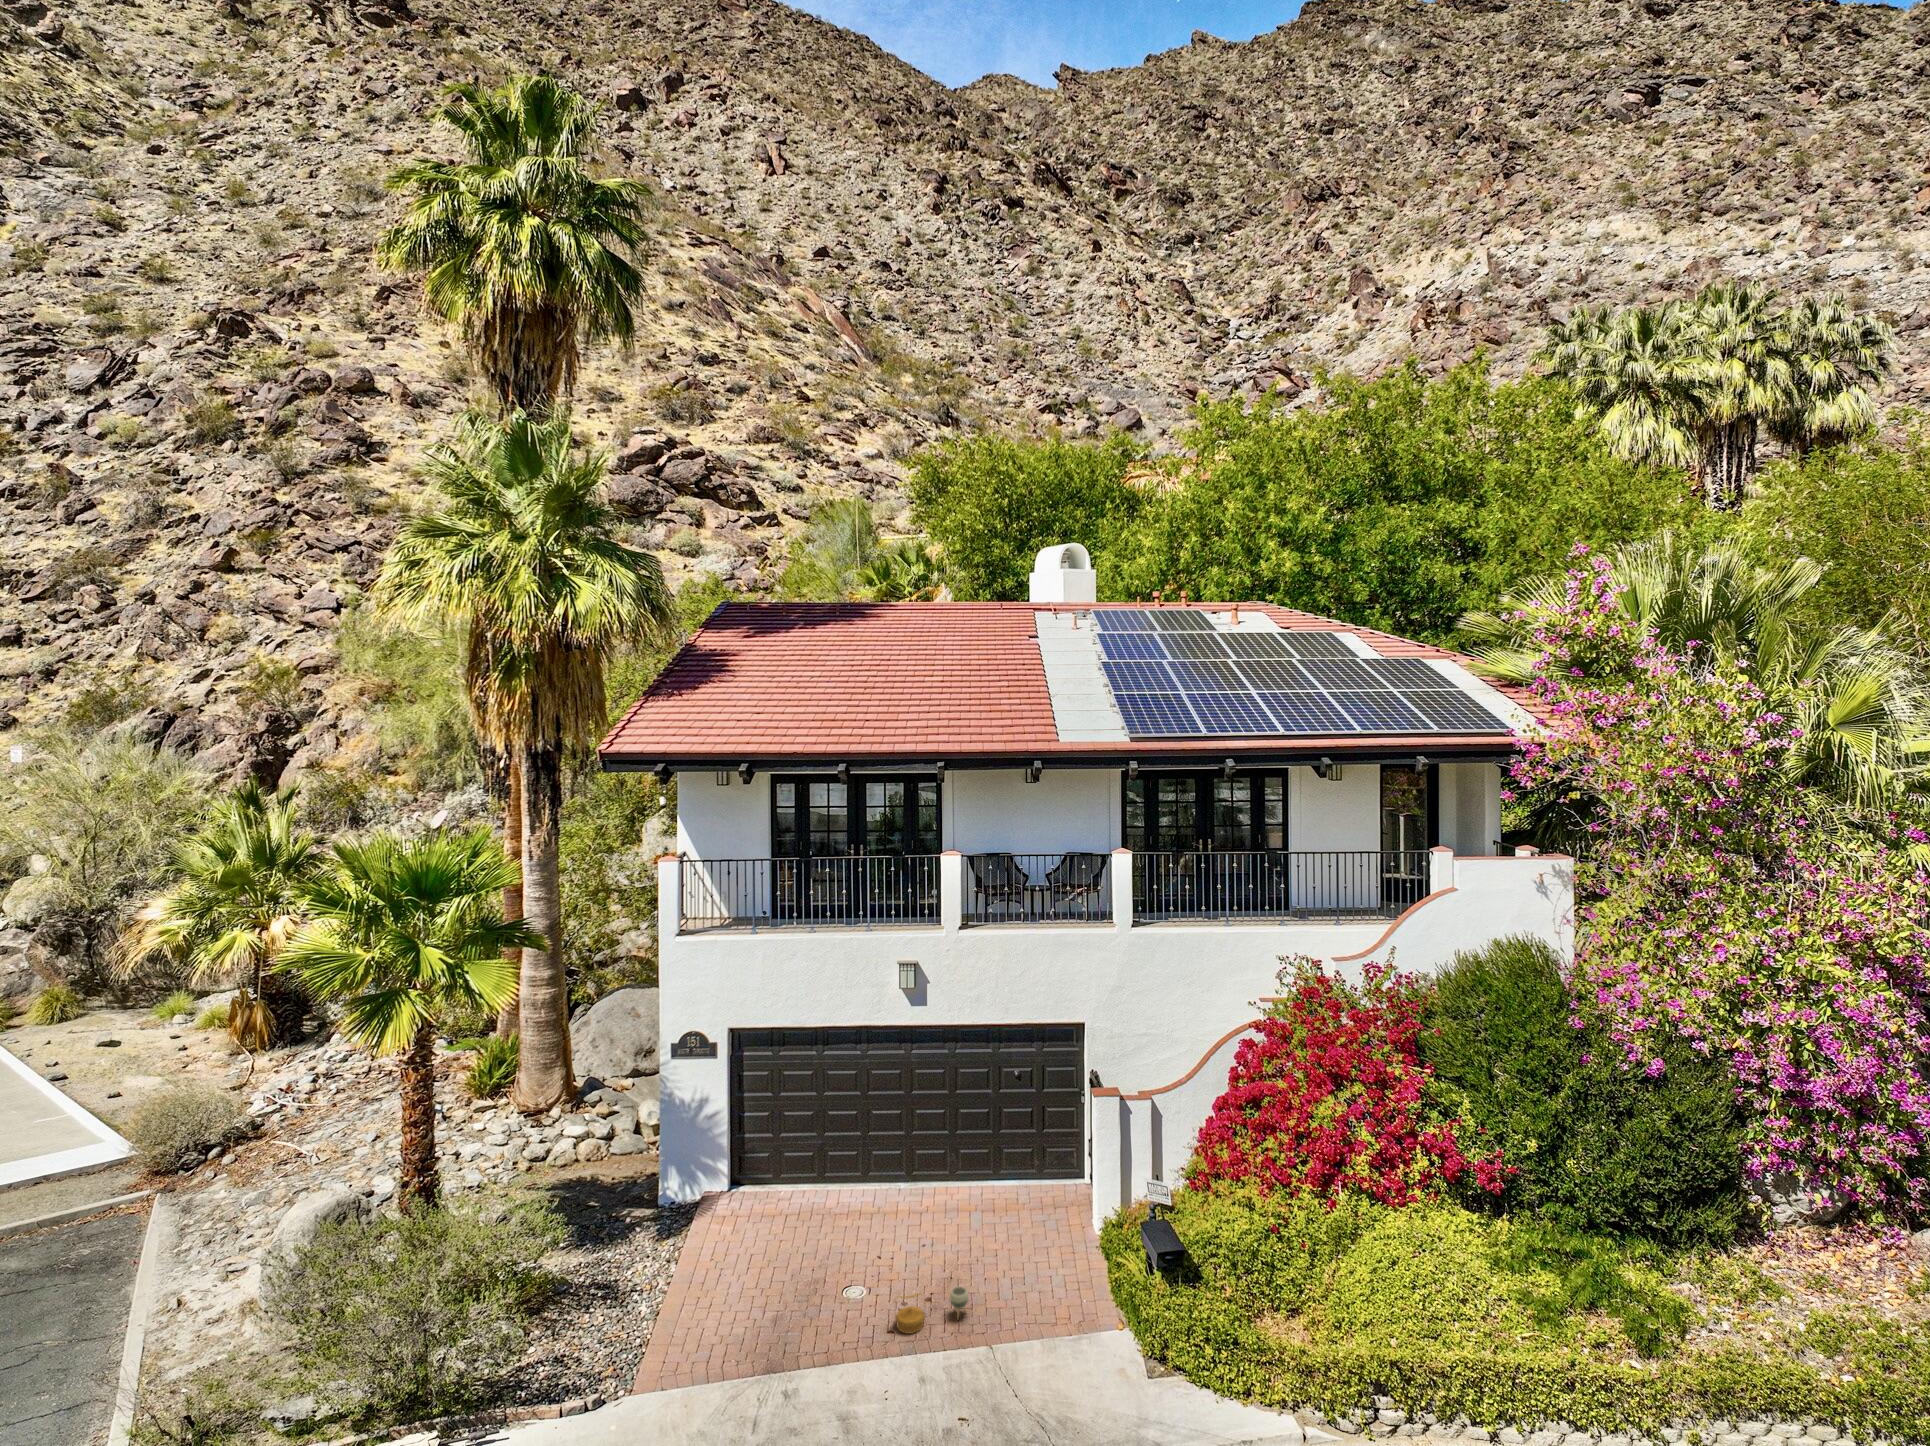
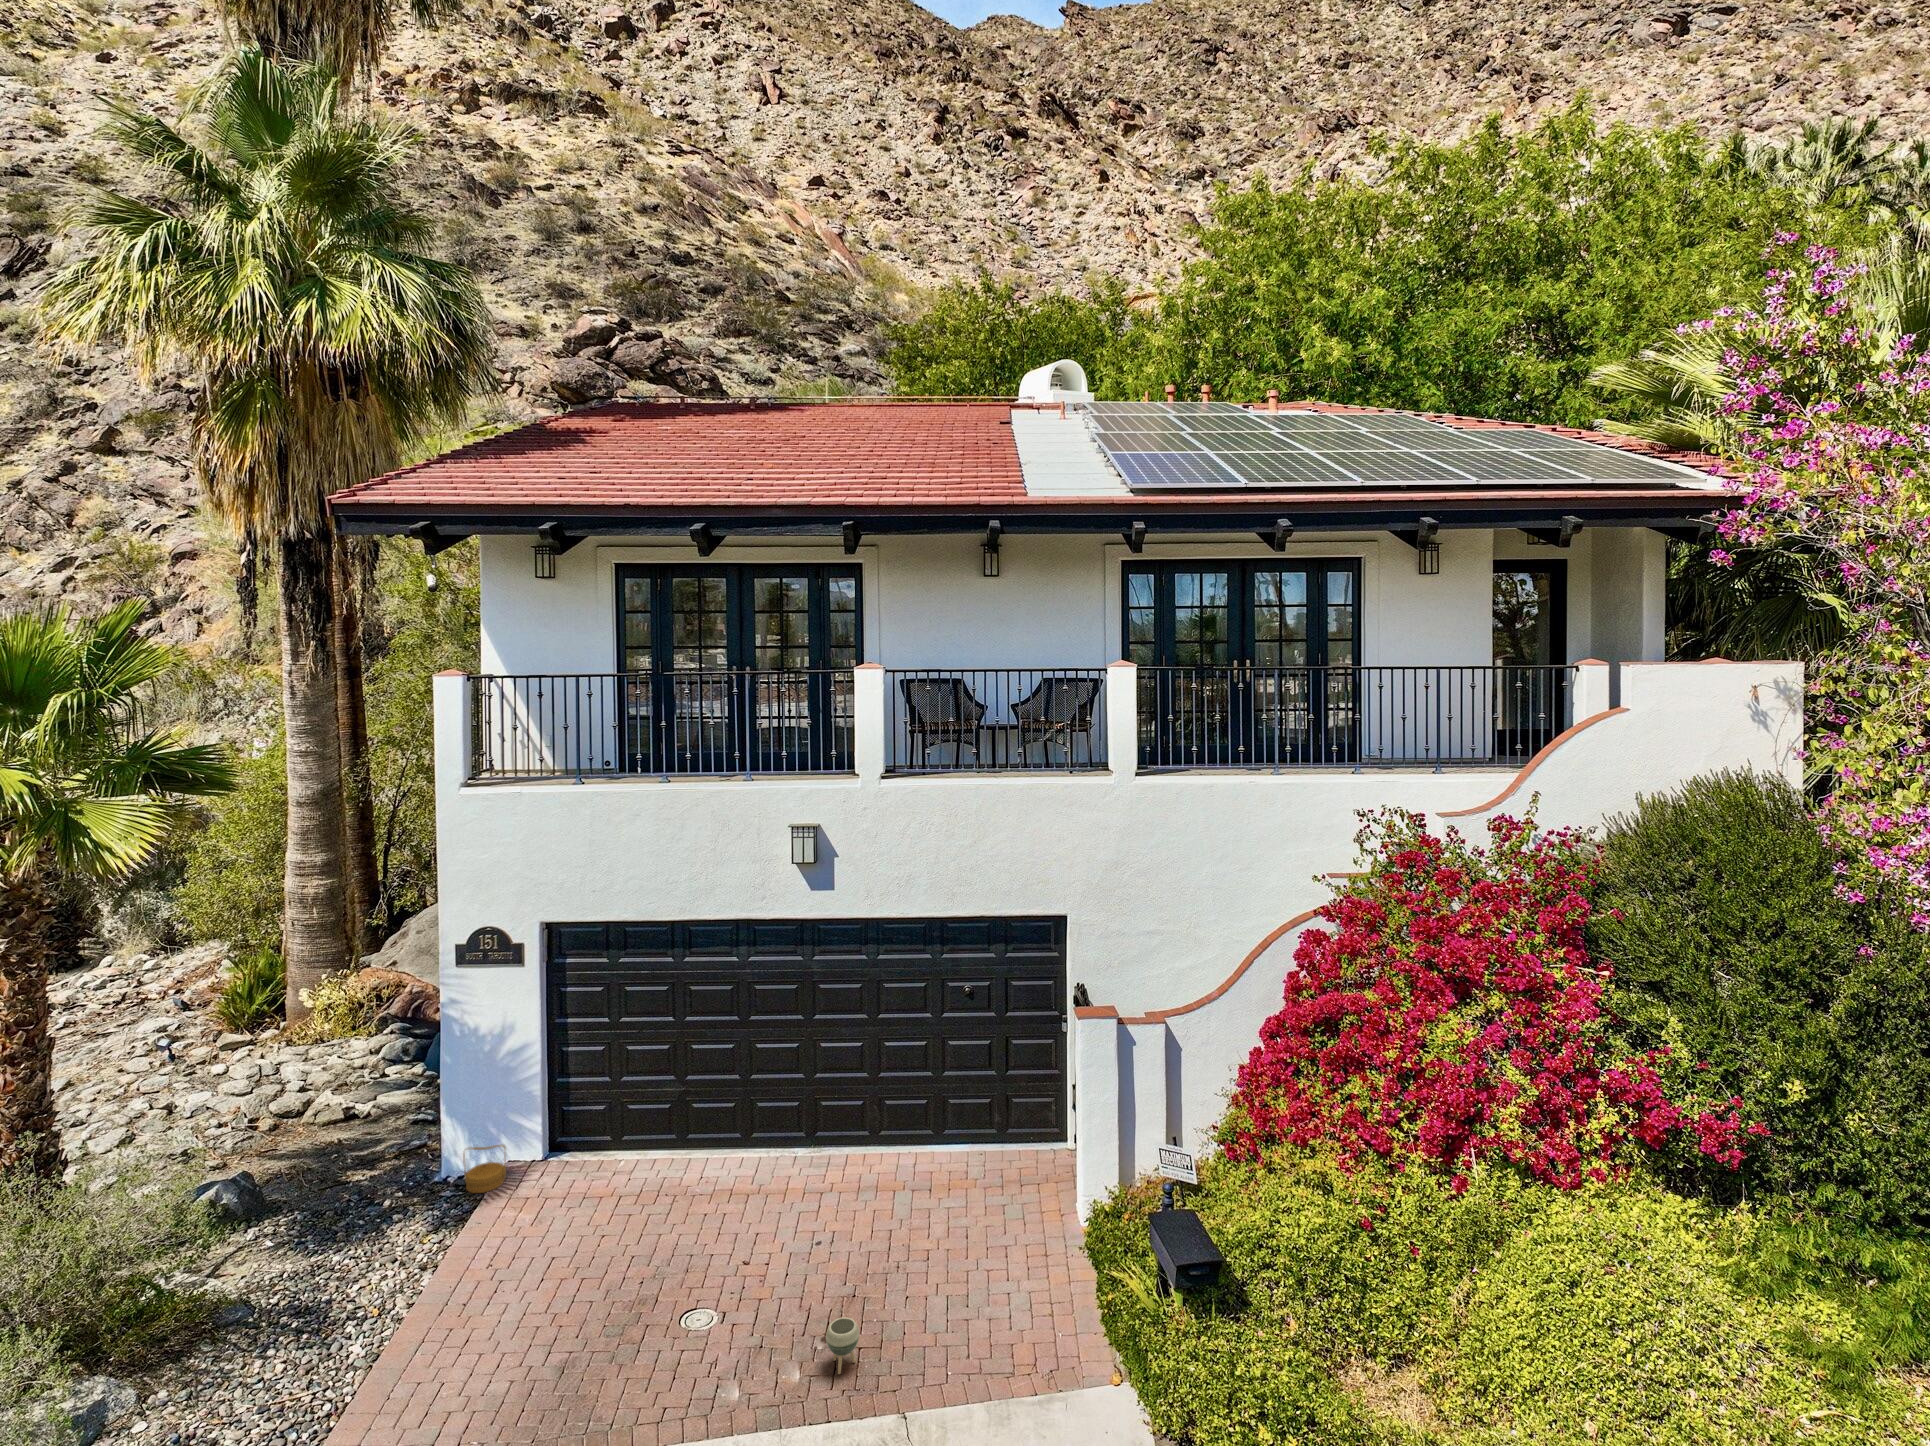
basket: present [895,1293,925,1334] -> present [463,1145,506,1193]

